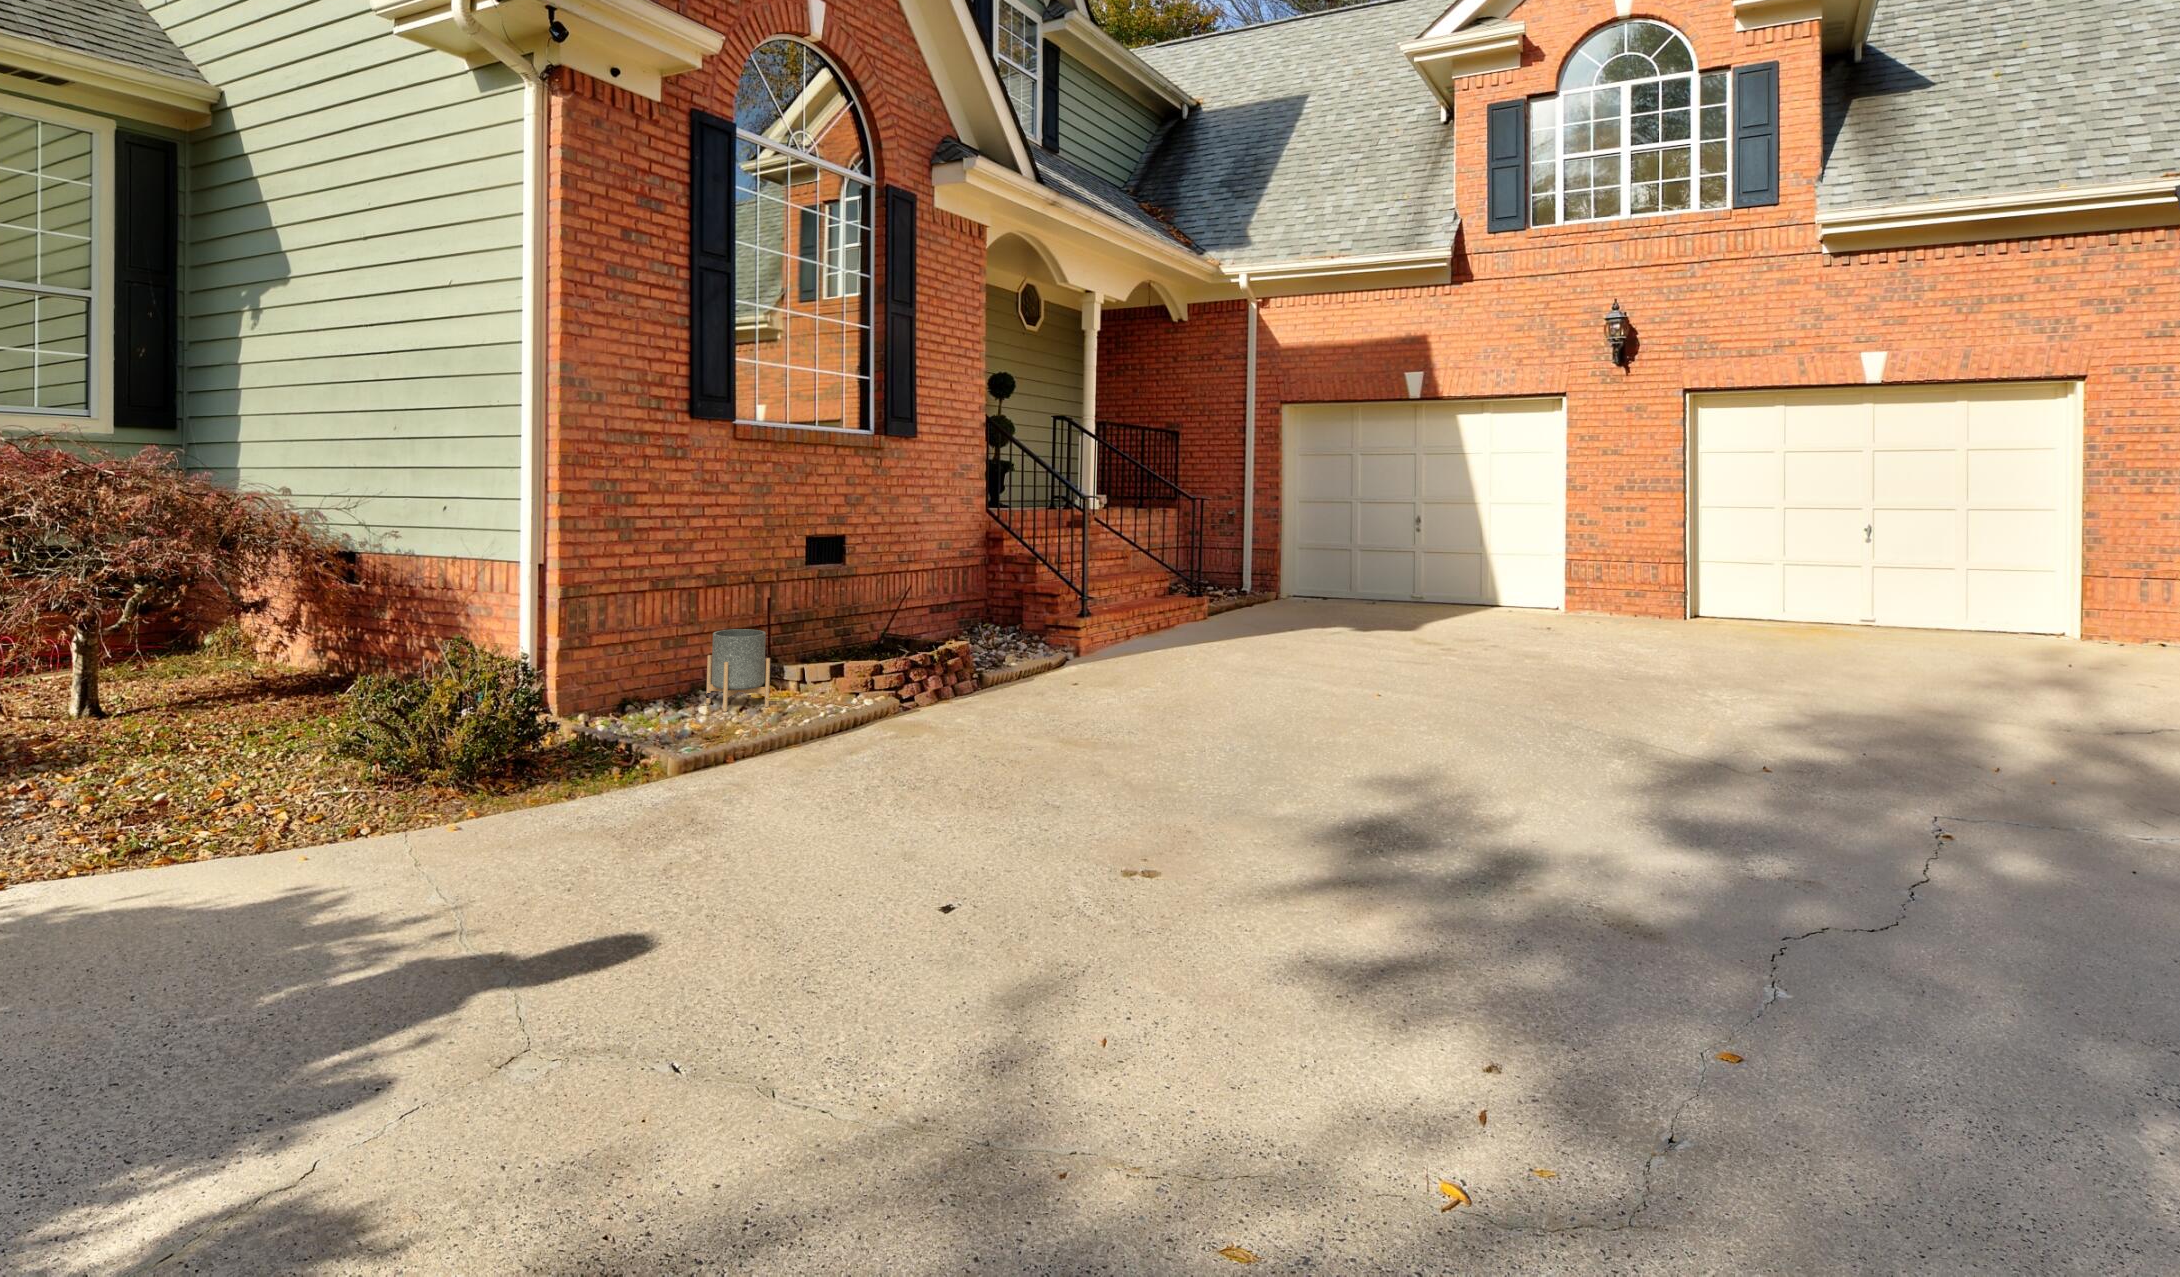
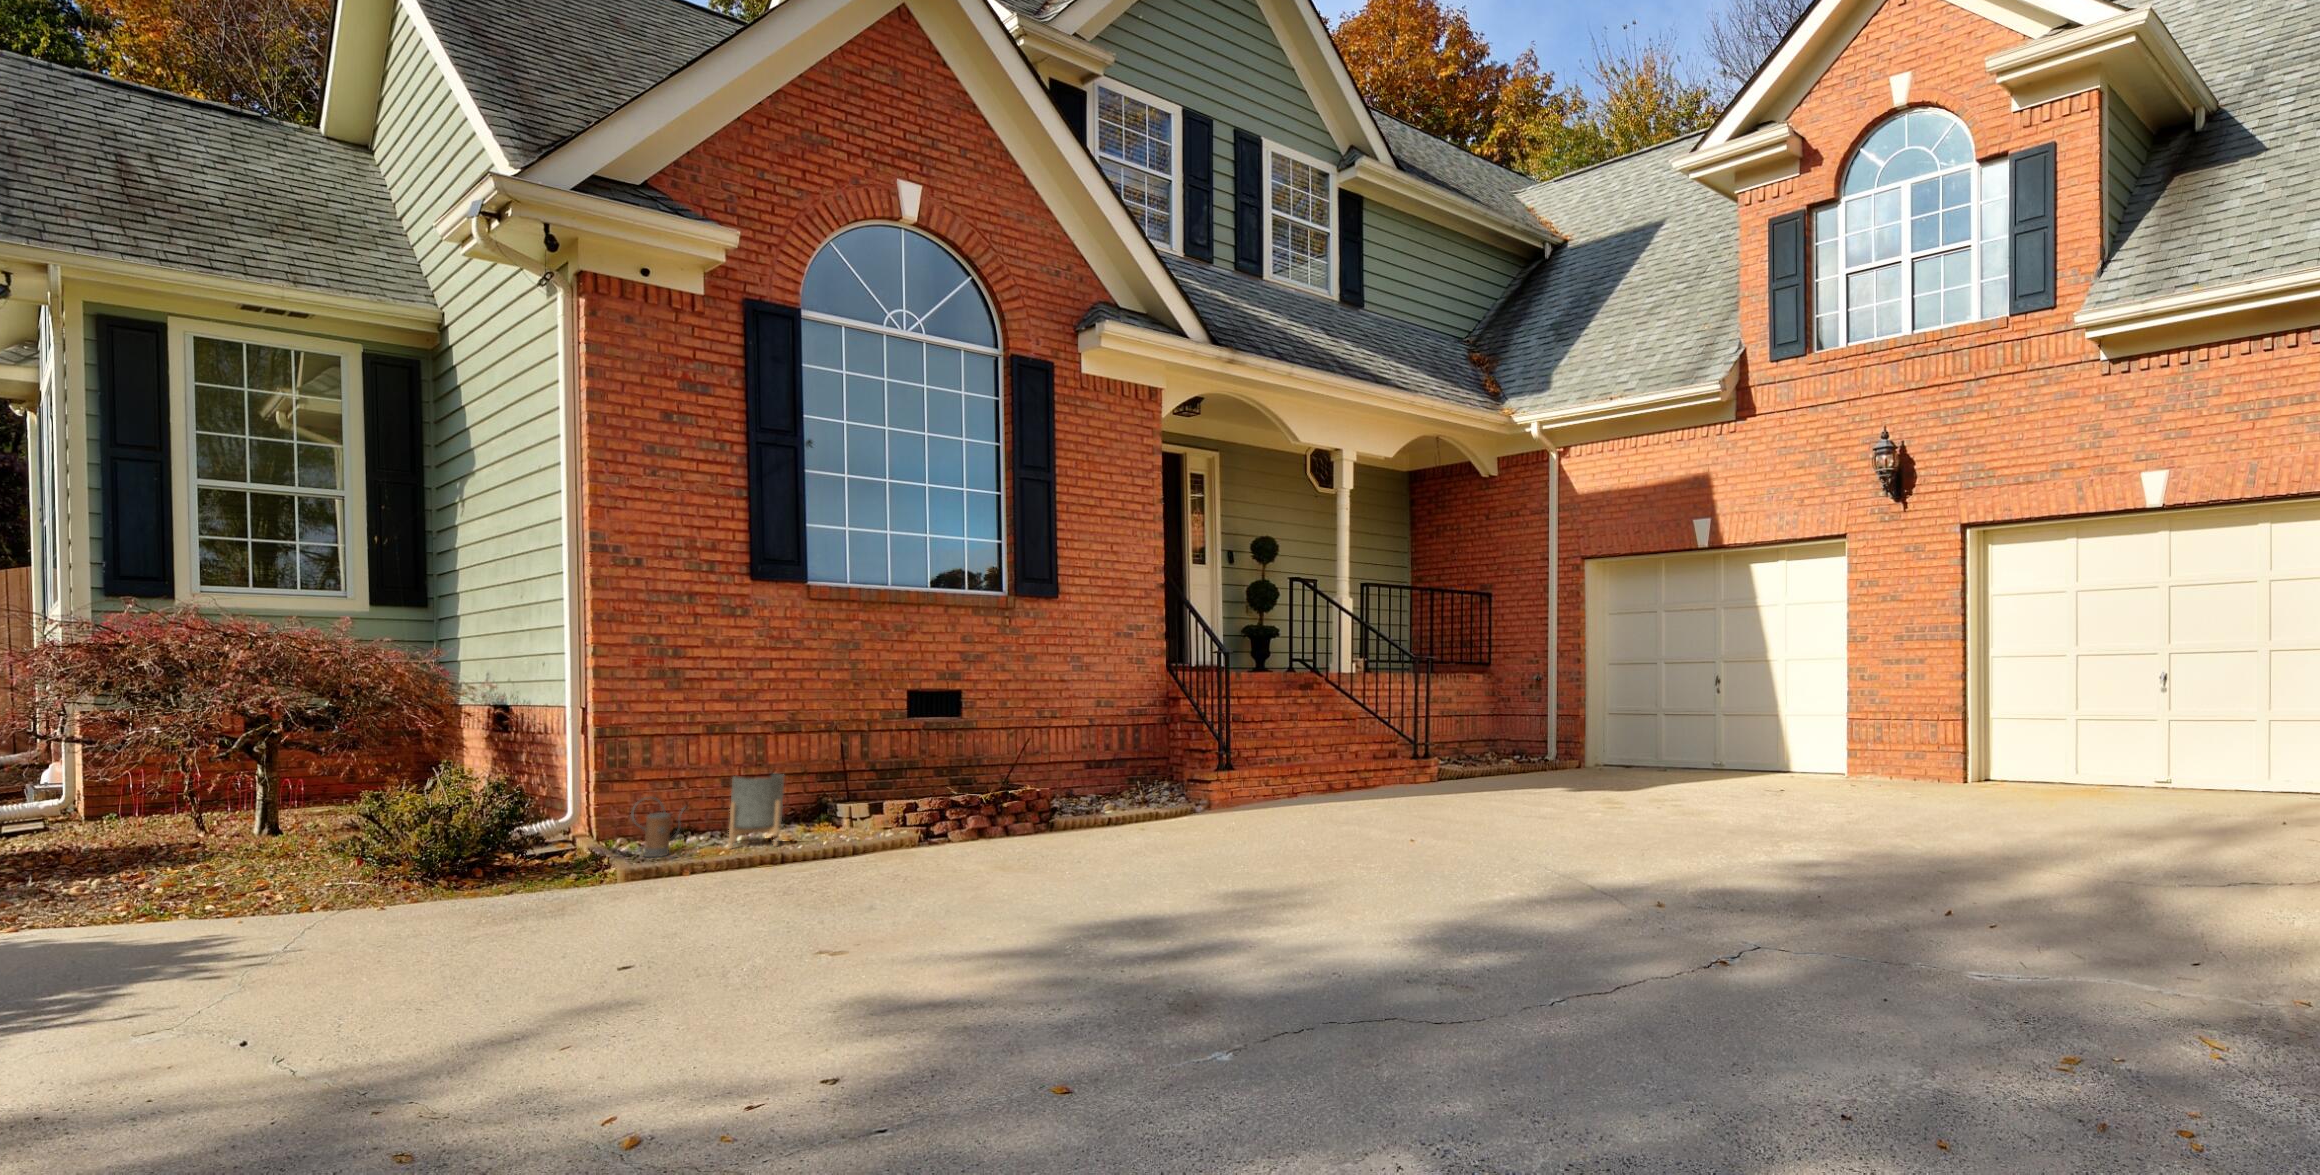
watering can: none [640,660,685,726] -> present [631,797,685,857]

